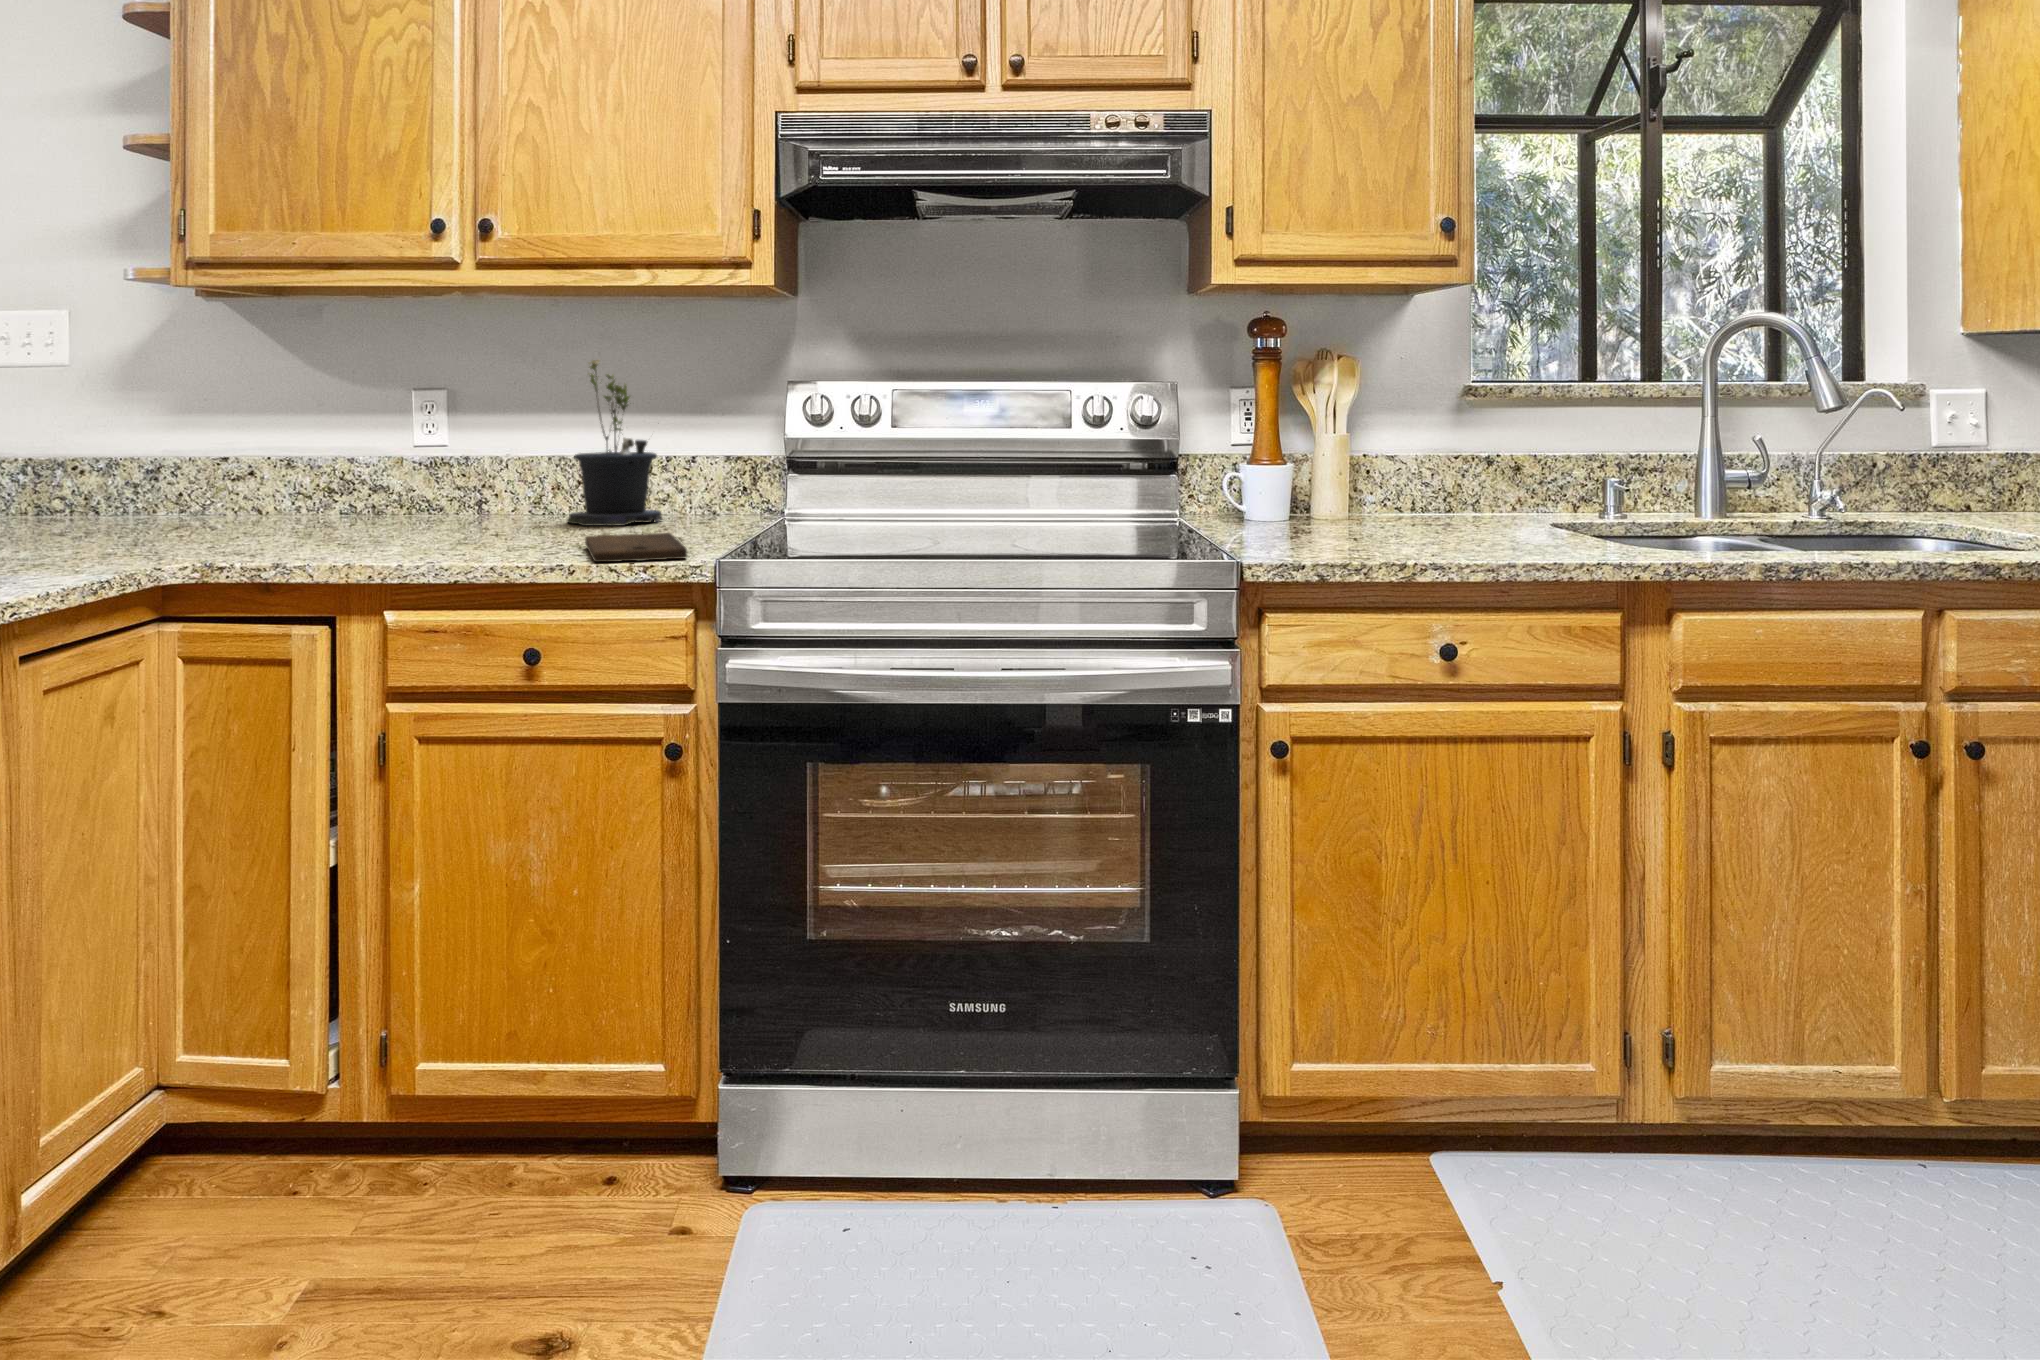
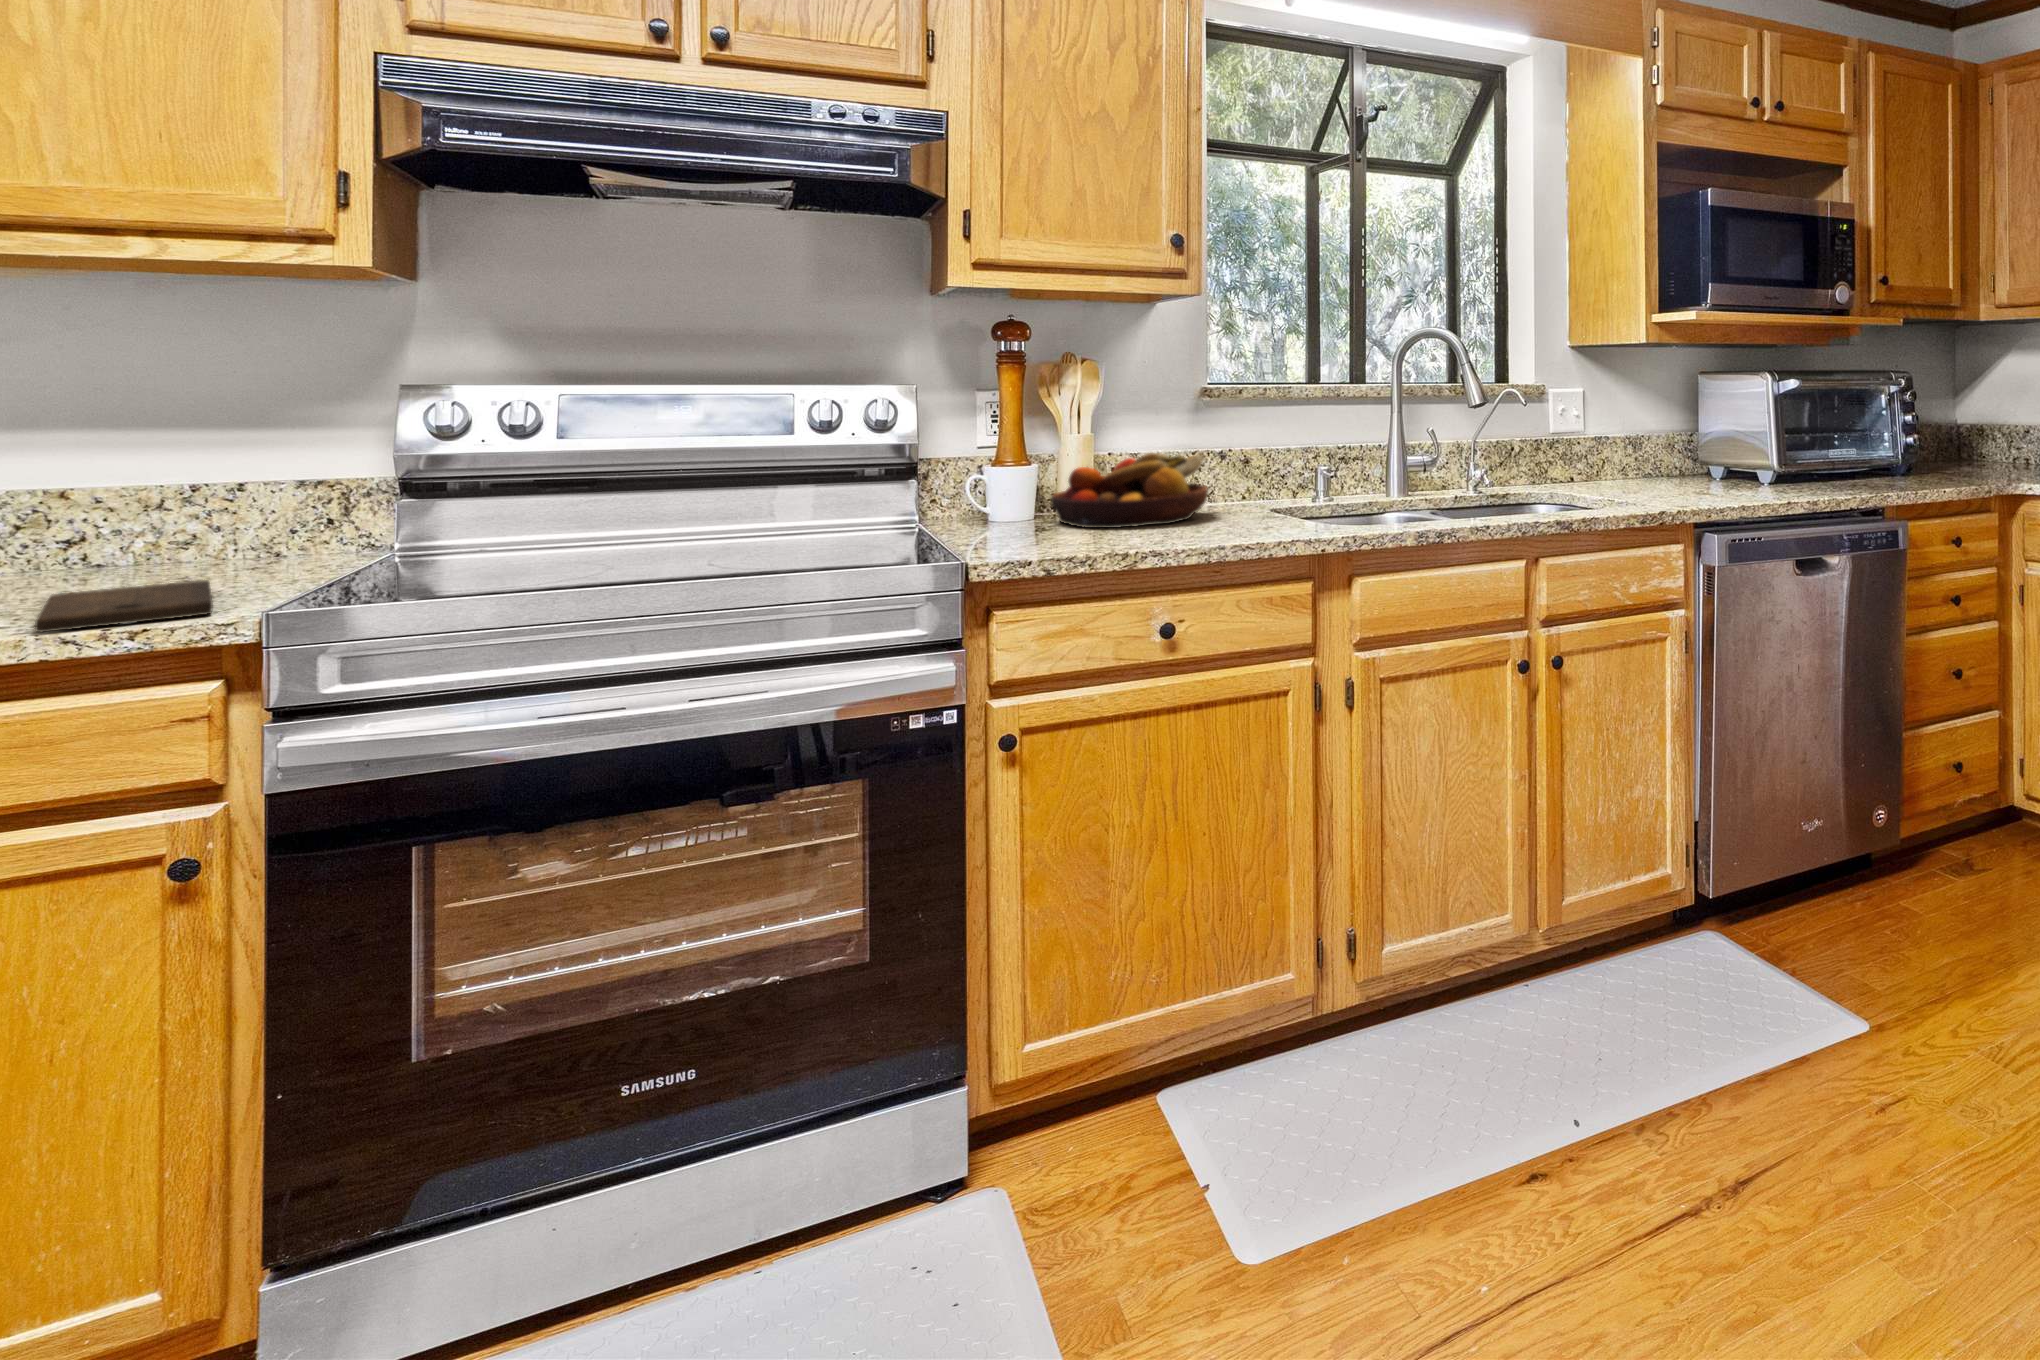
potted plant: present [567,360,663,526] -> none [63,362,241,576]
fruit bowl: none [1311,460,1483,539] -> present [1051,453,1208,528]

